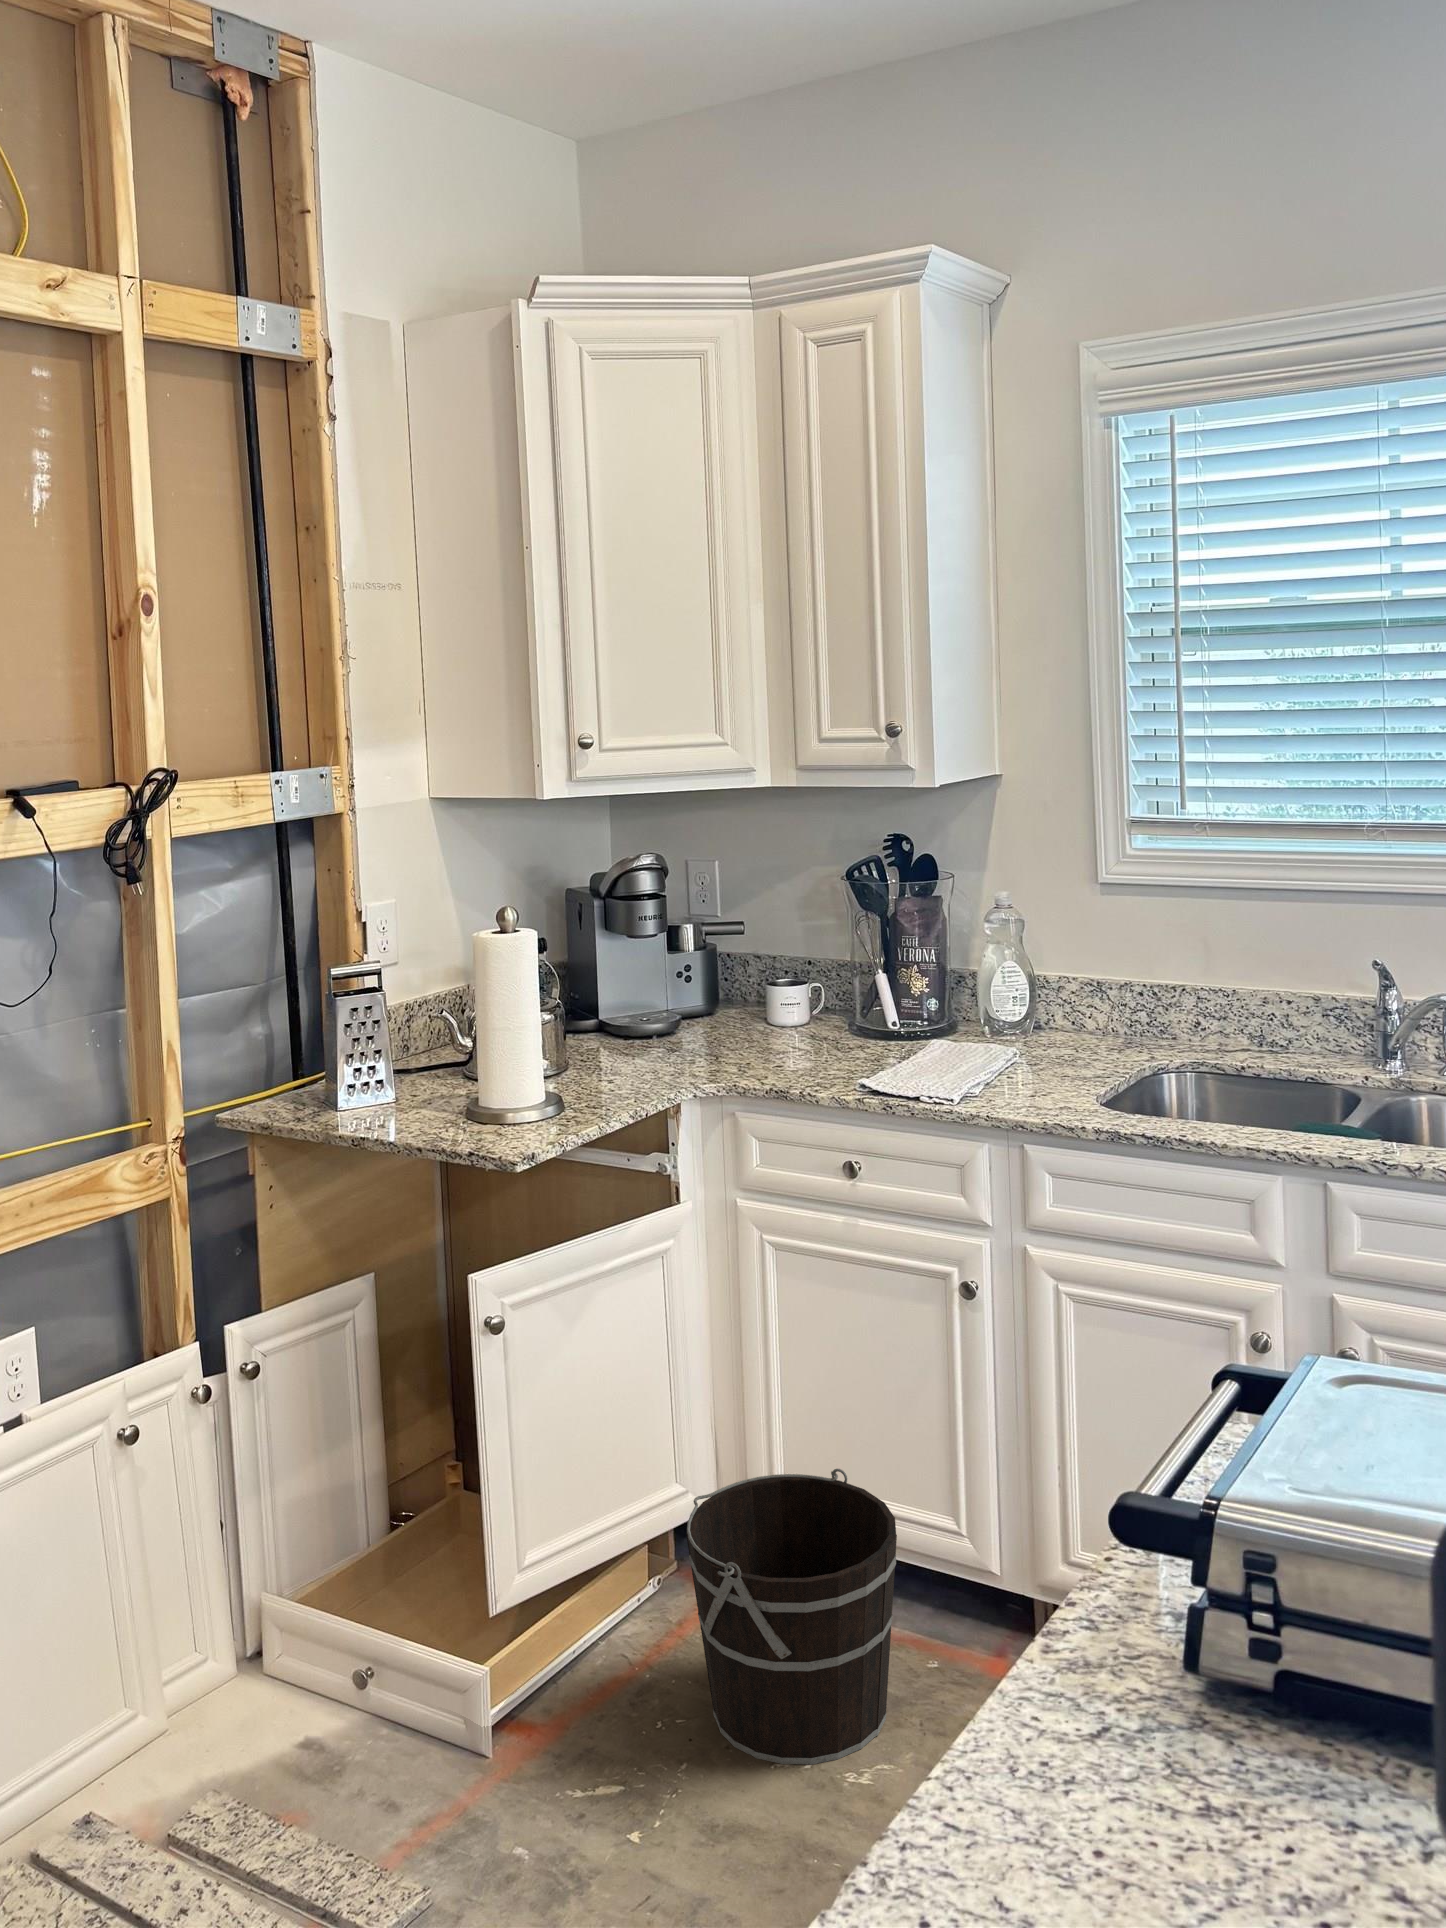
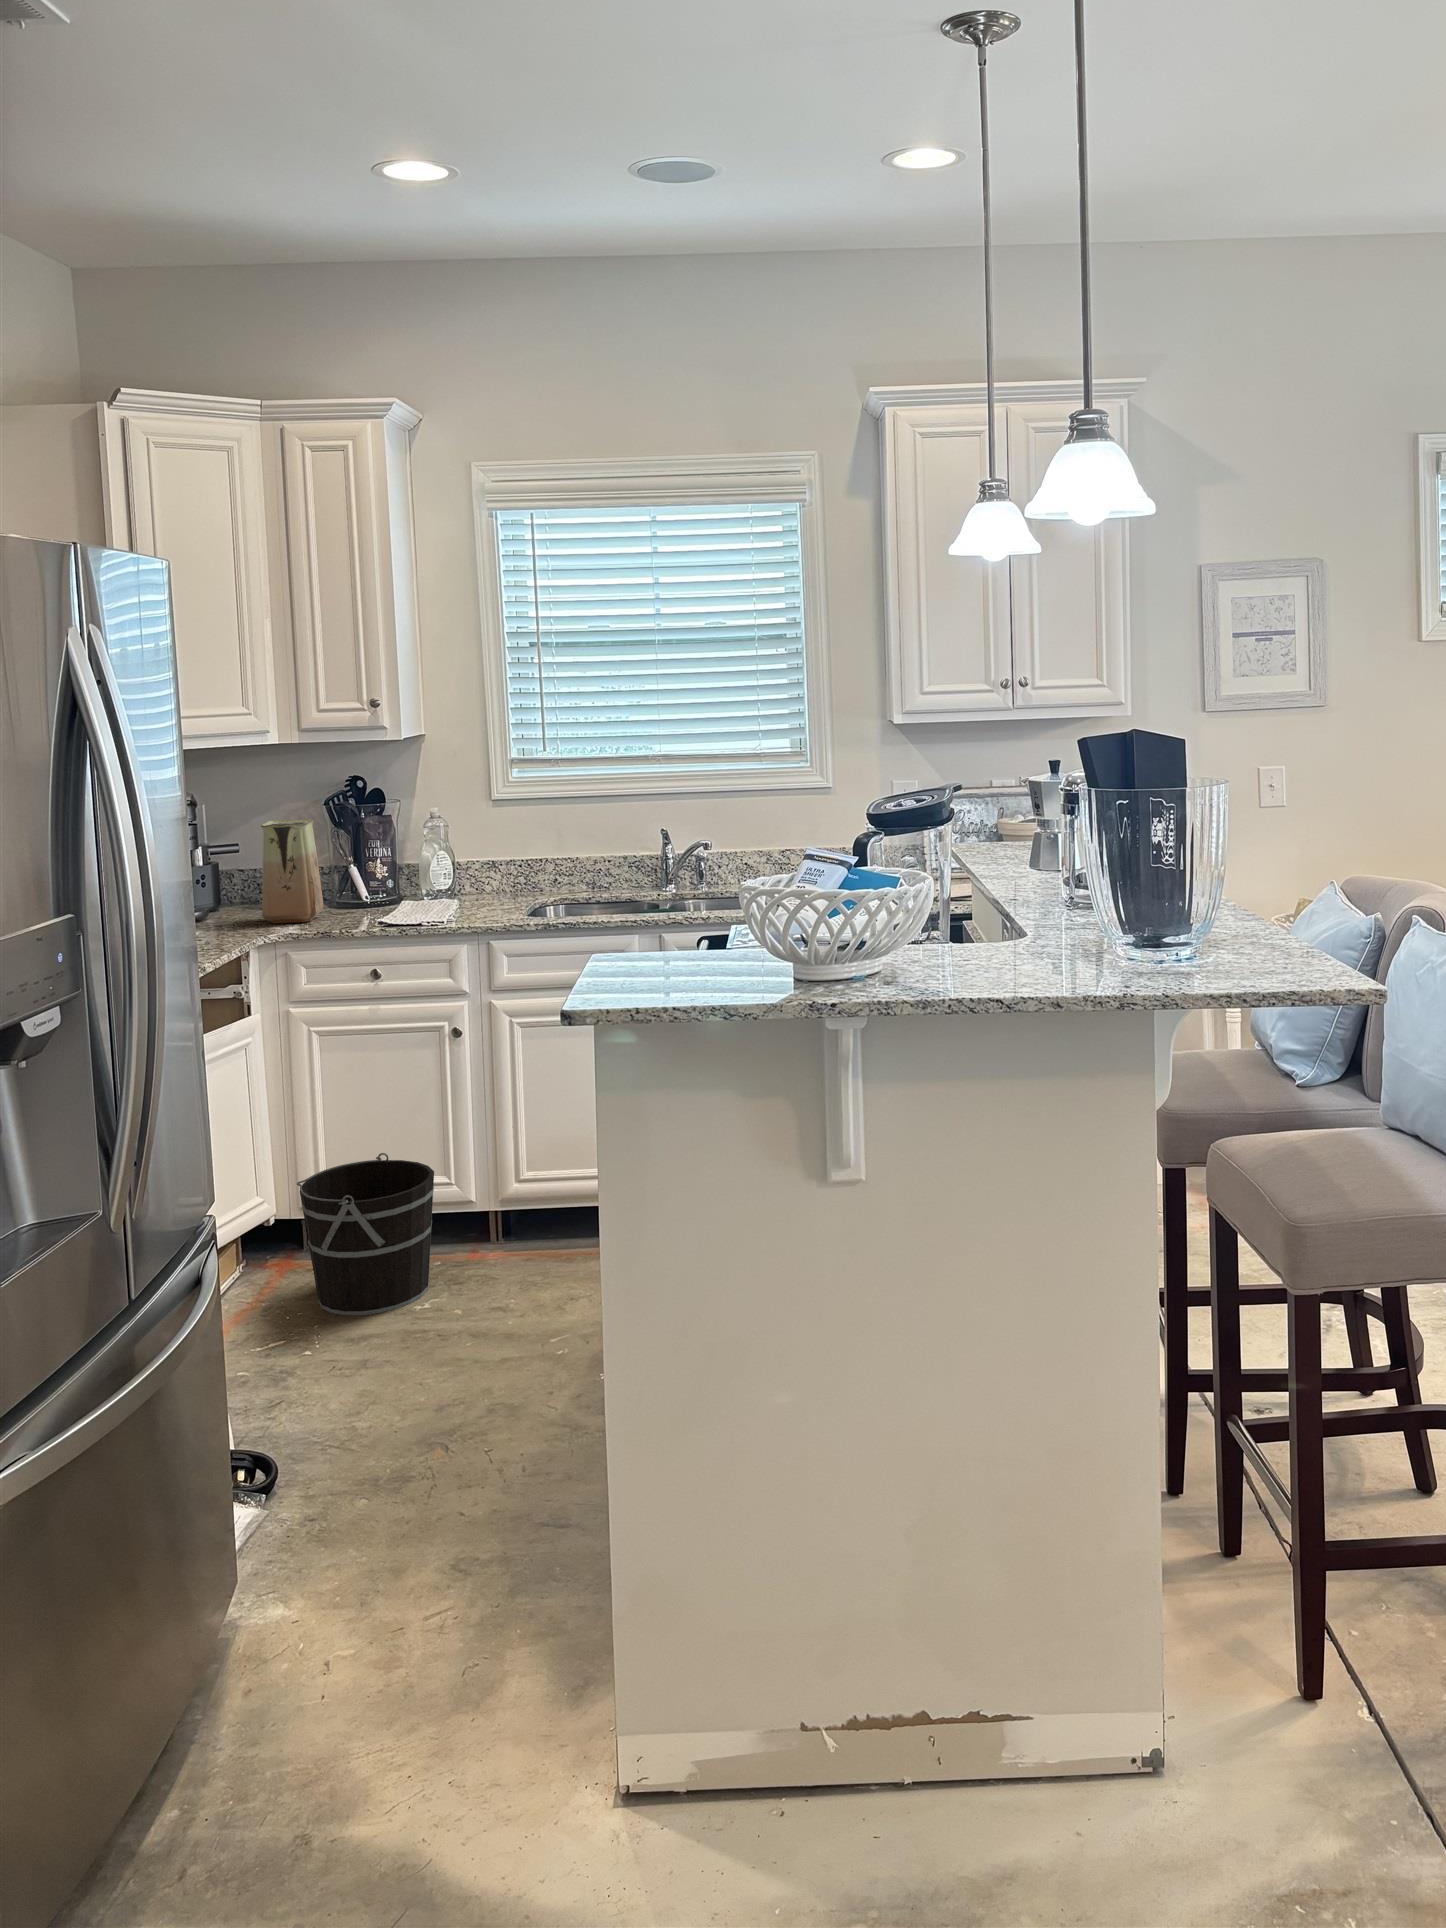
vase: none [719,904,813,1065] -> present [261,819,323,923]

